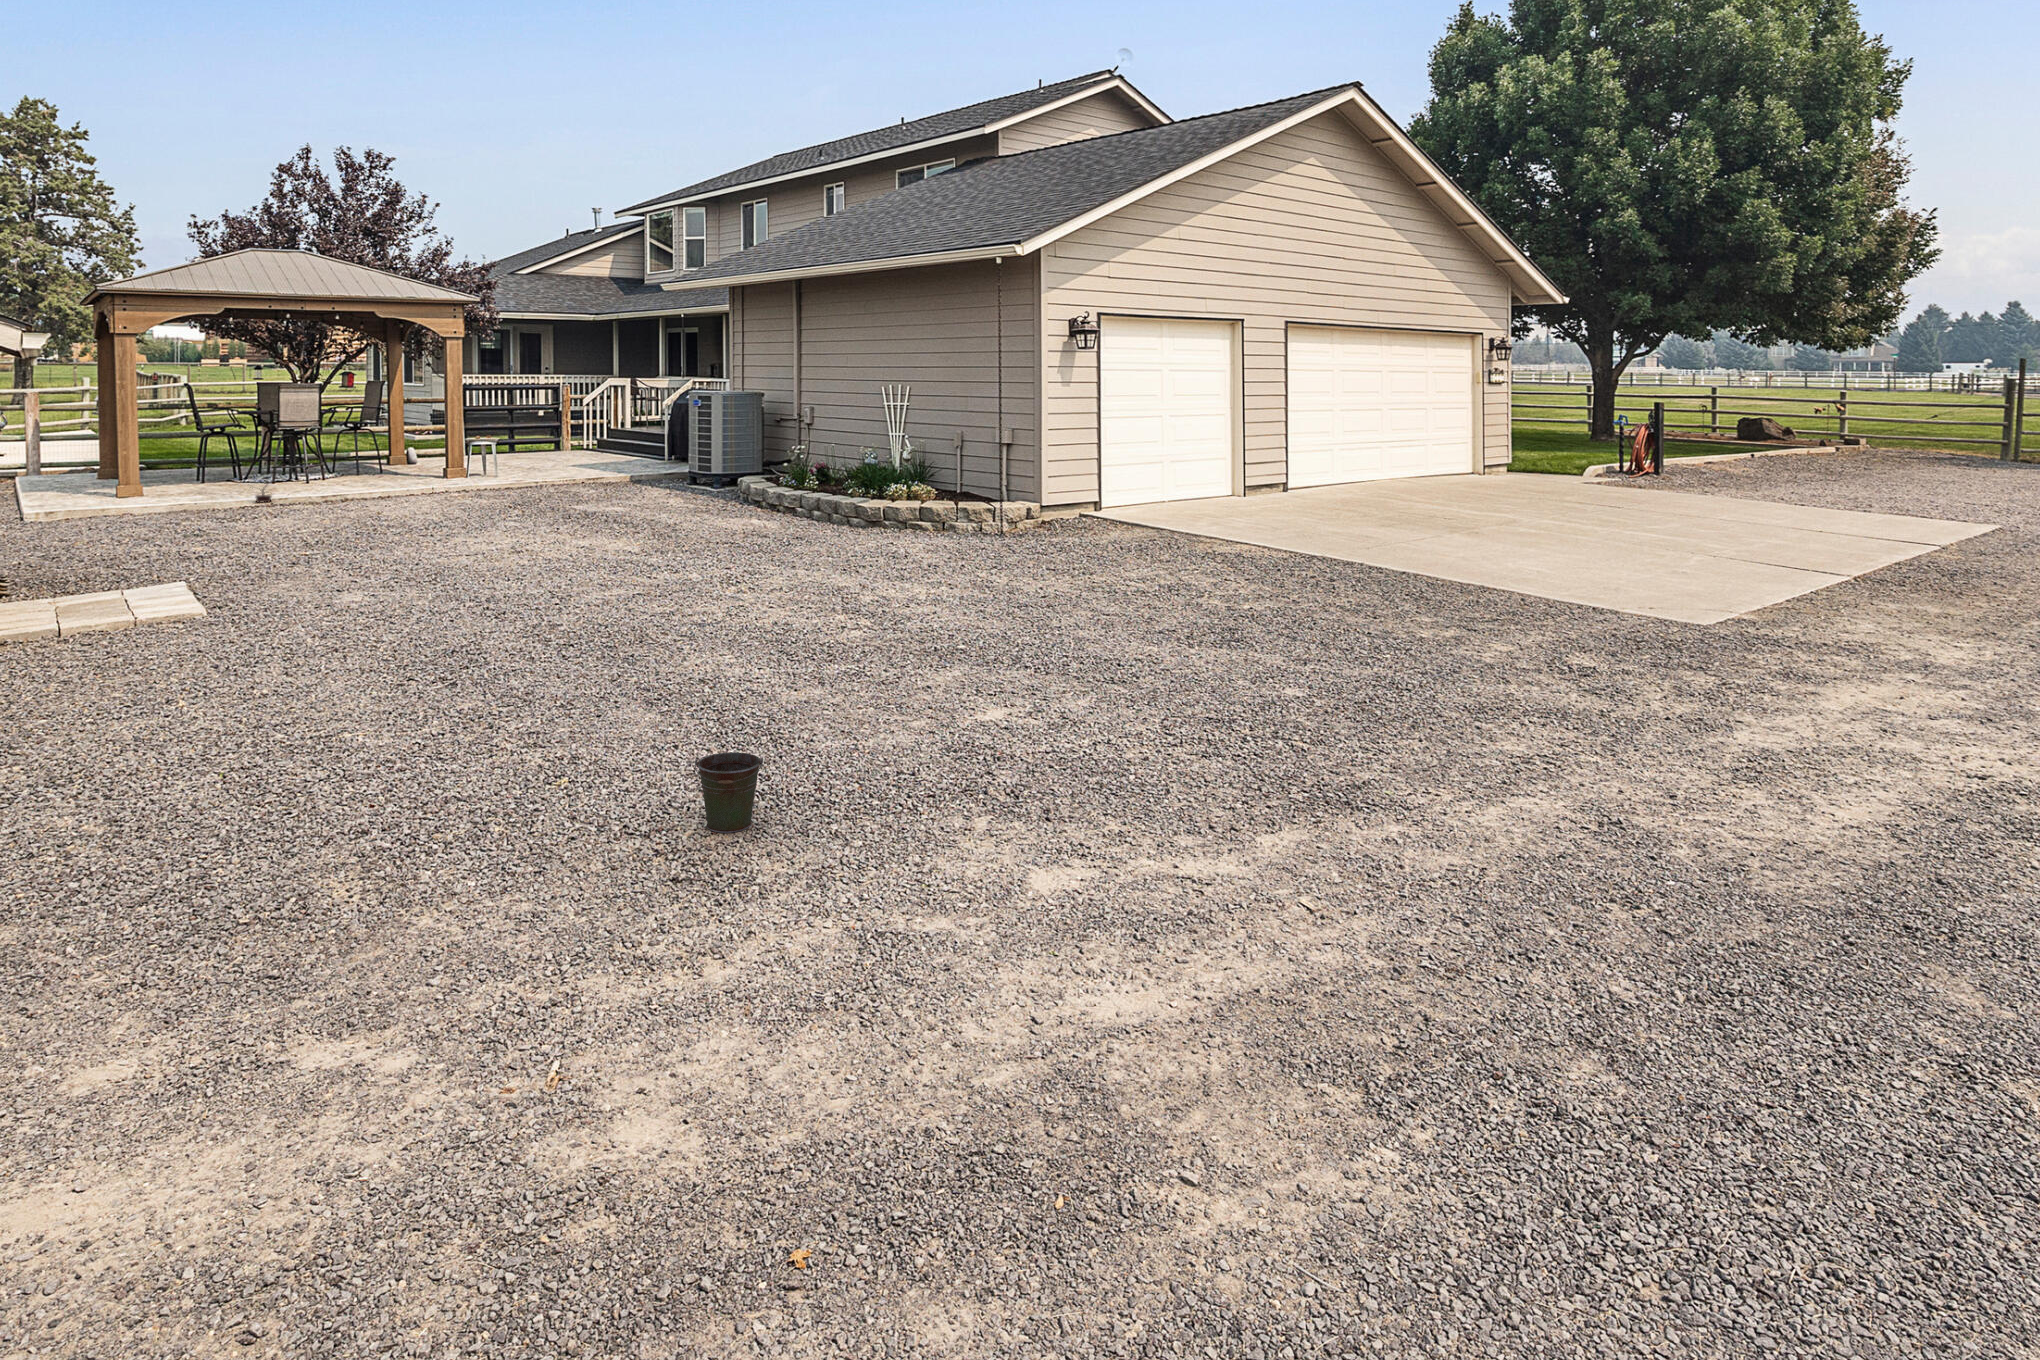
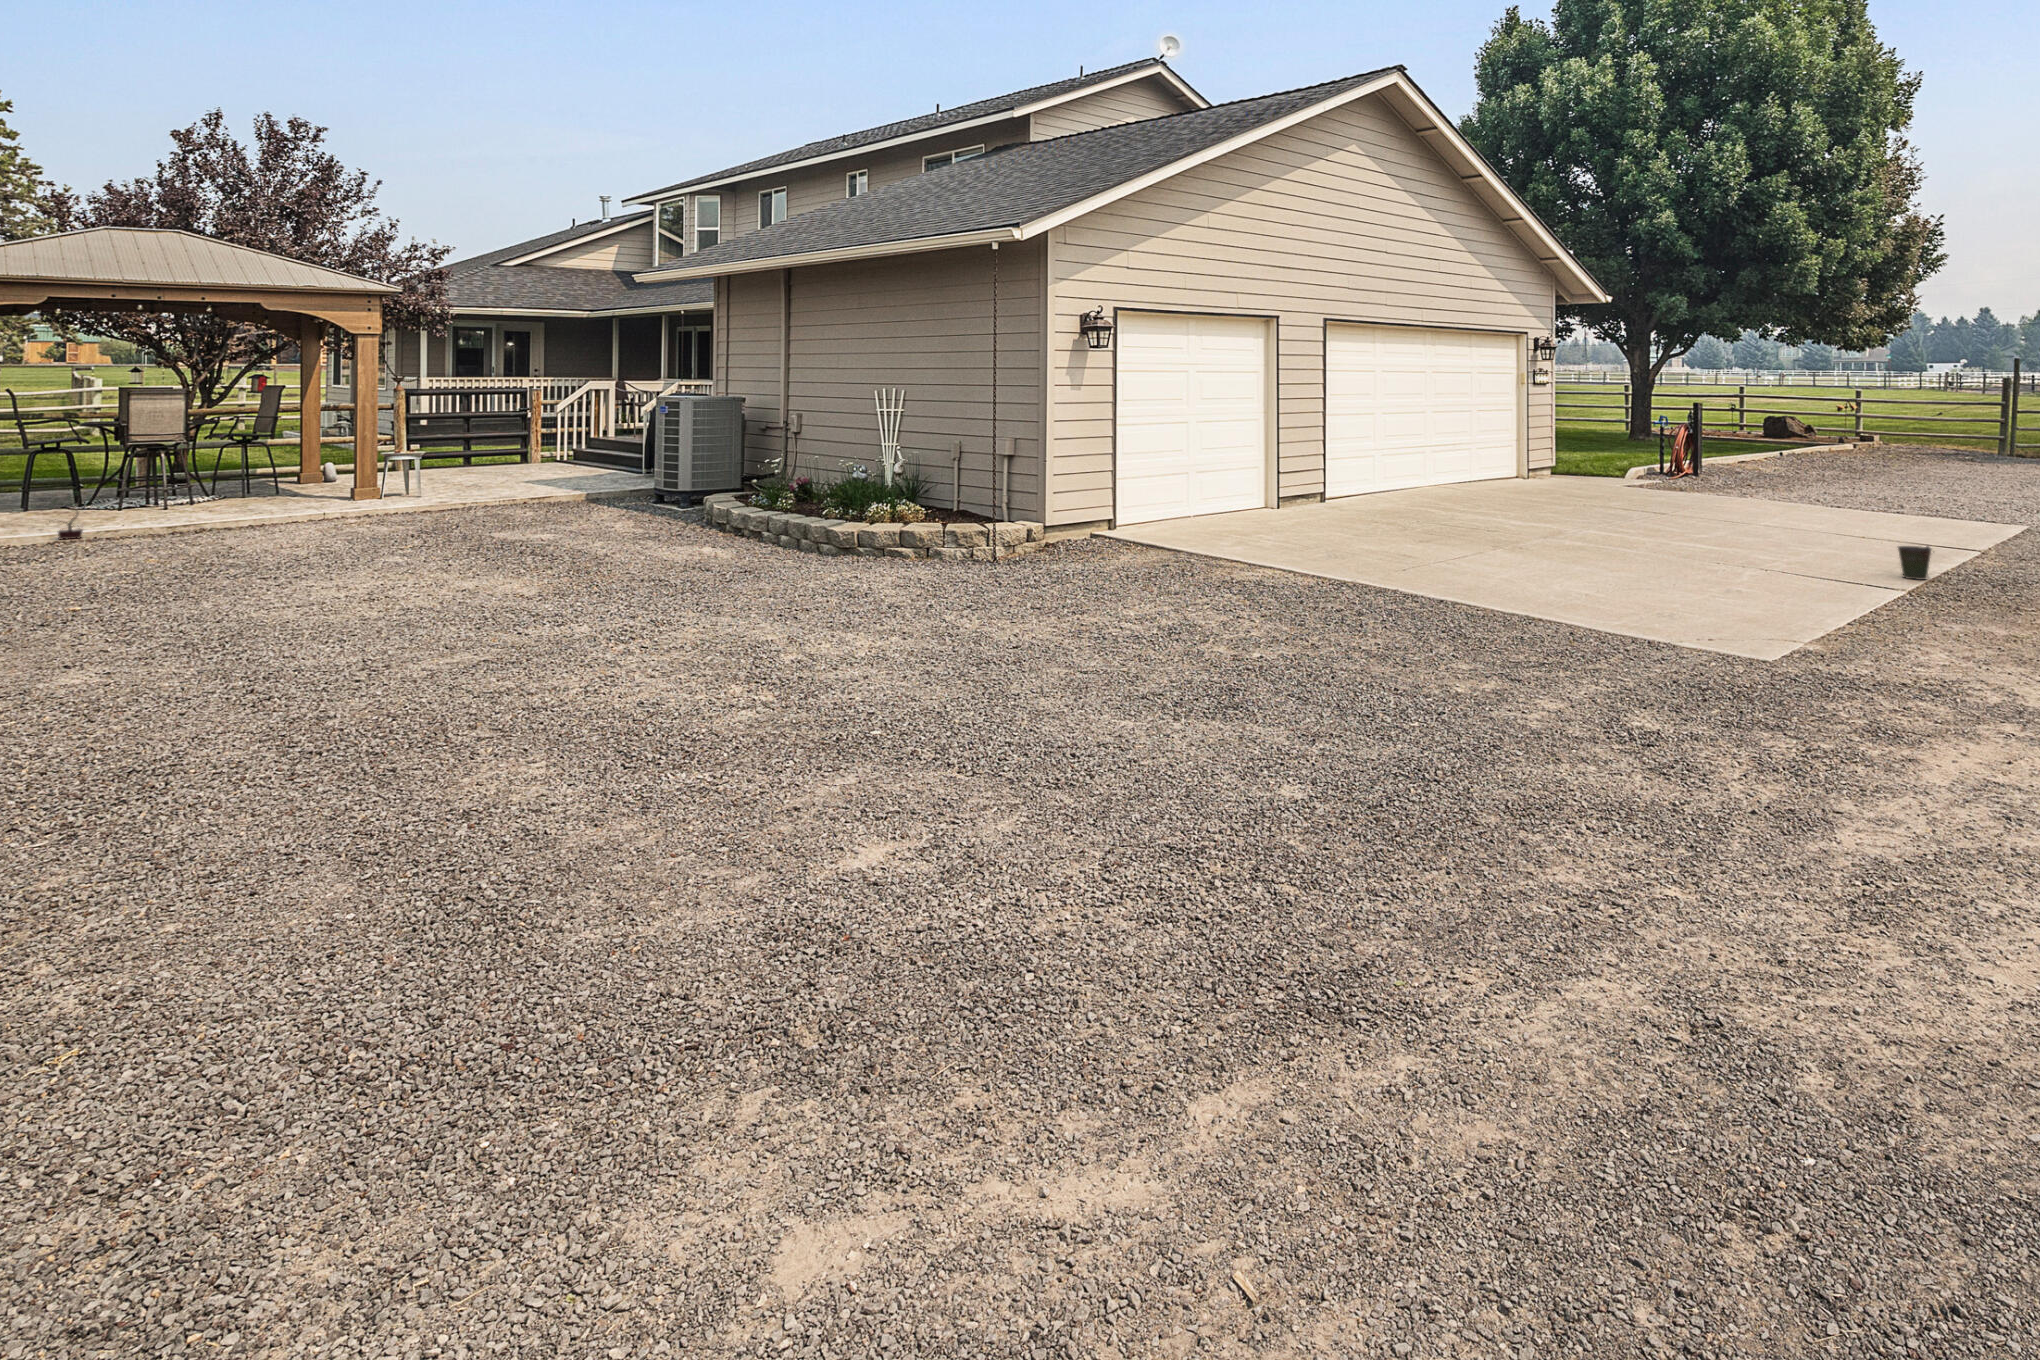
bucket: present [695,752,763,833] -> present [1898,546,1932,580]

